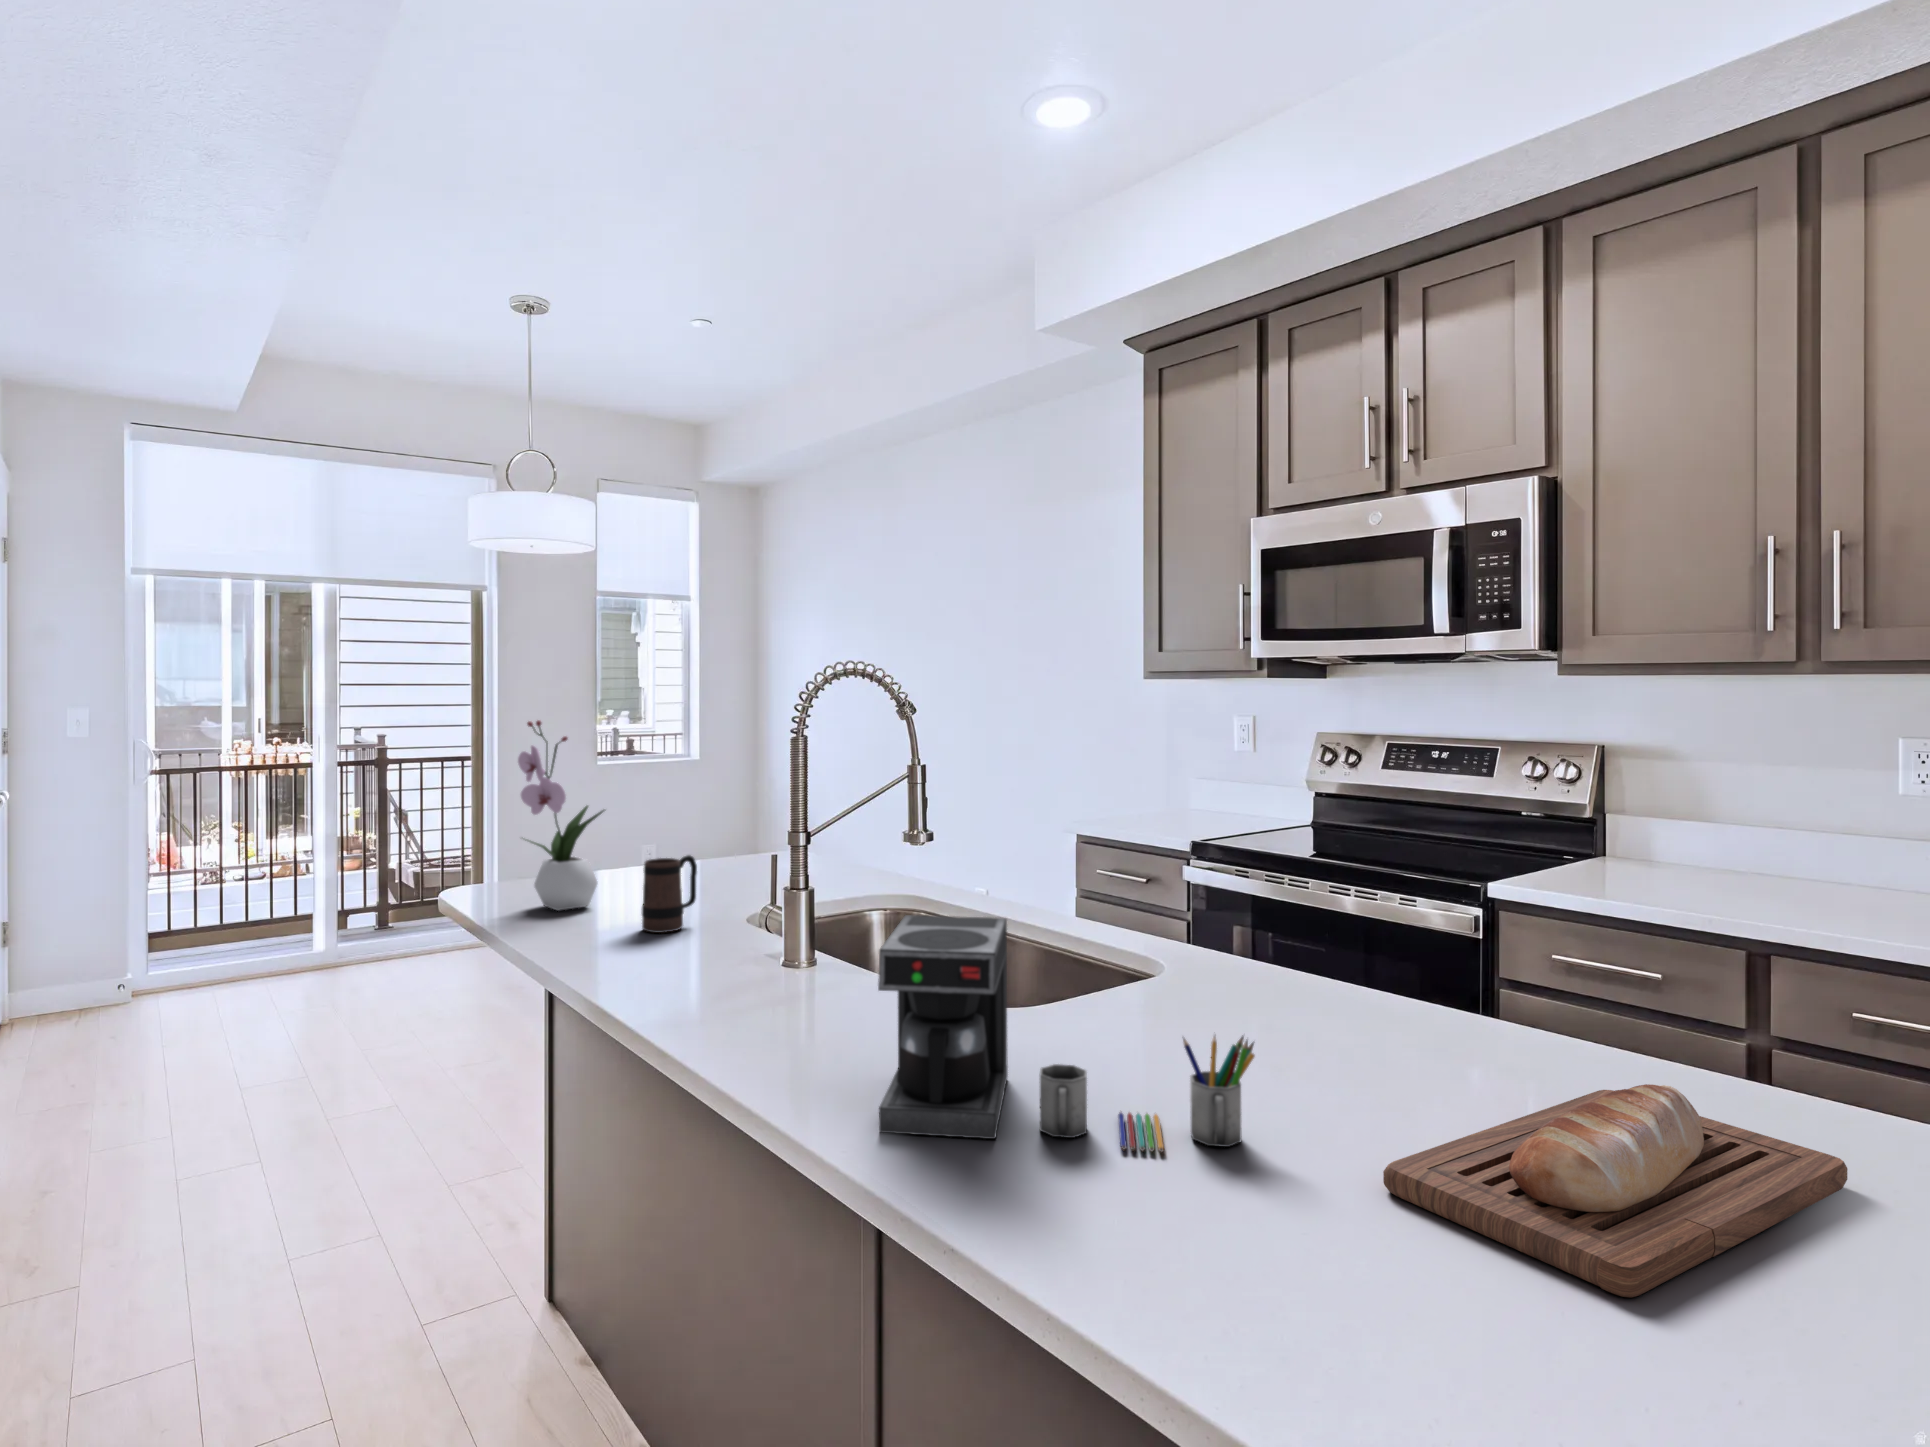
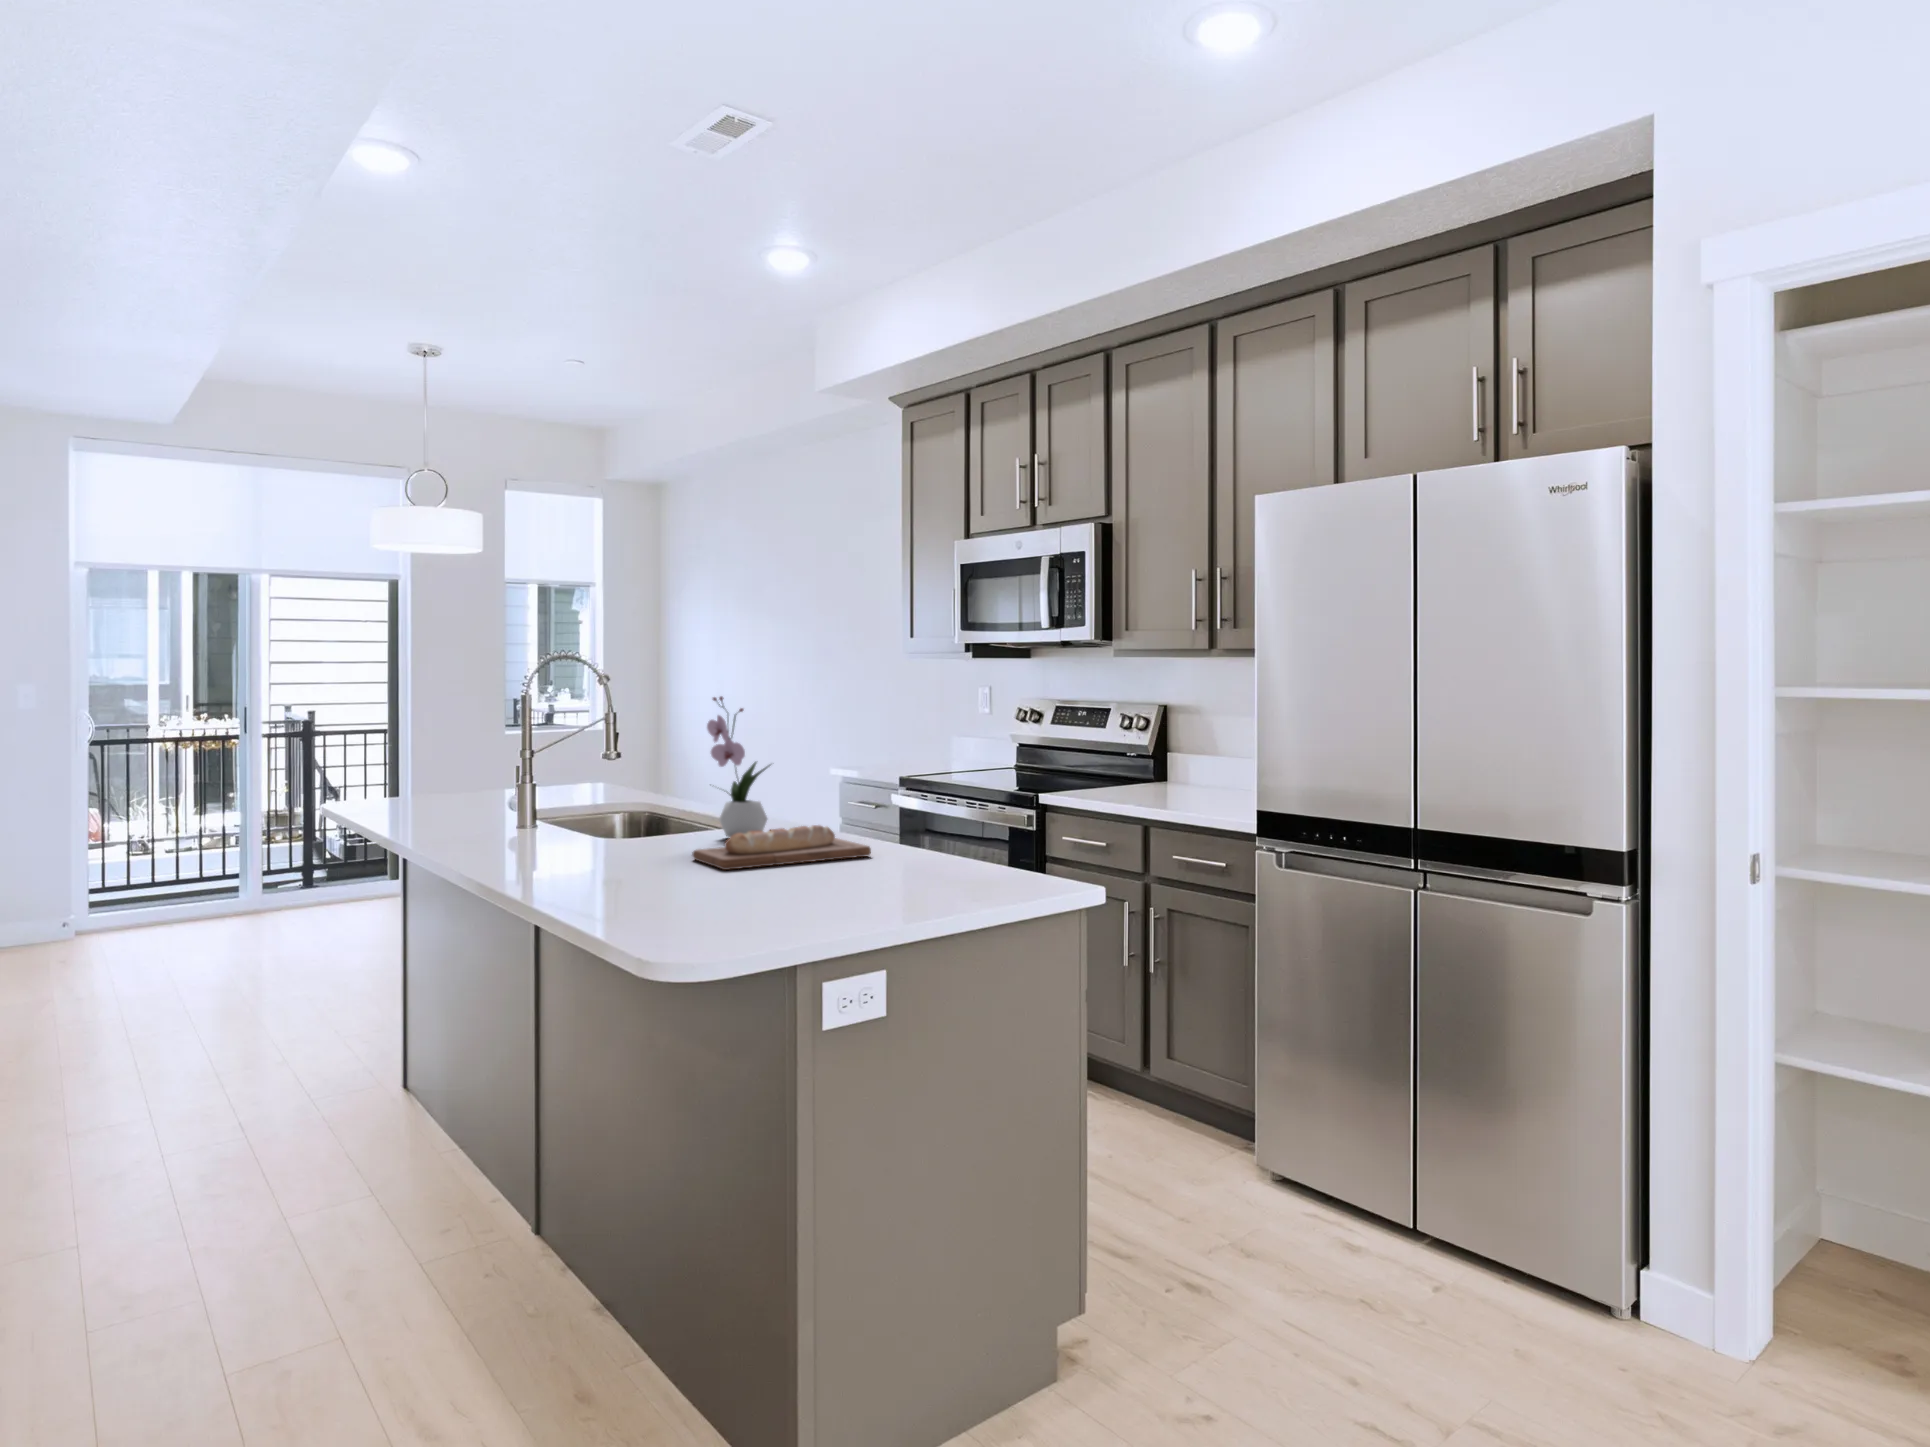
flower arrangement: present [518,720,604,911] -> present [707,696,770,837]
mug: present [642,855,697,933] -> none [462,771,497,815]
coffee maker: present [878,915,1255,1152] -> none [515,773,669,855]

